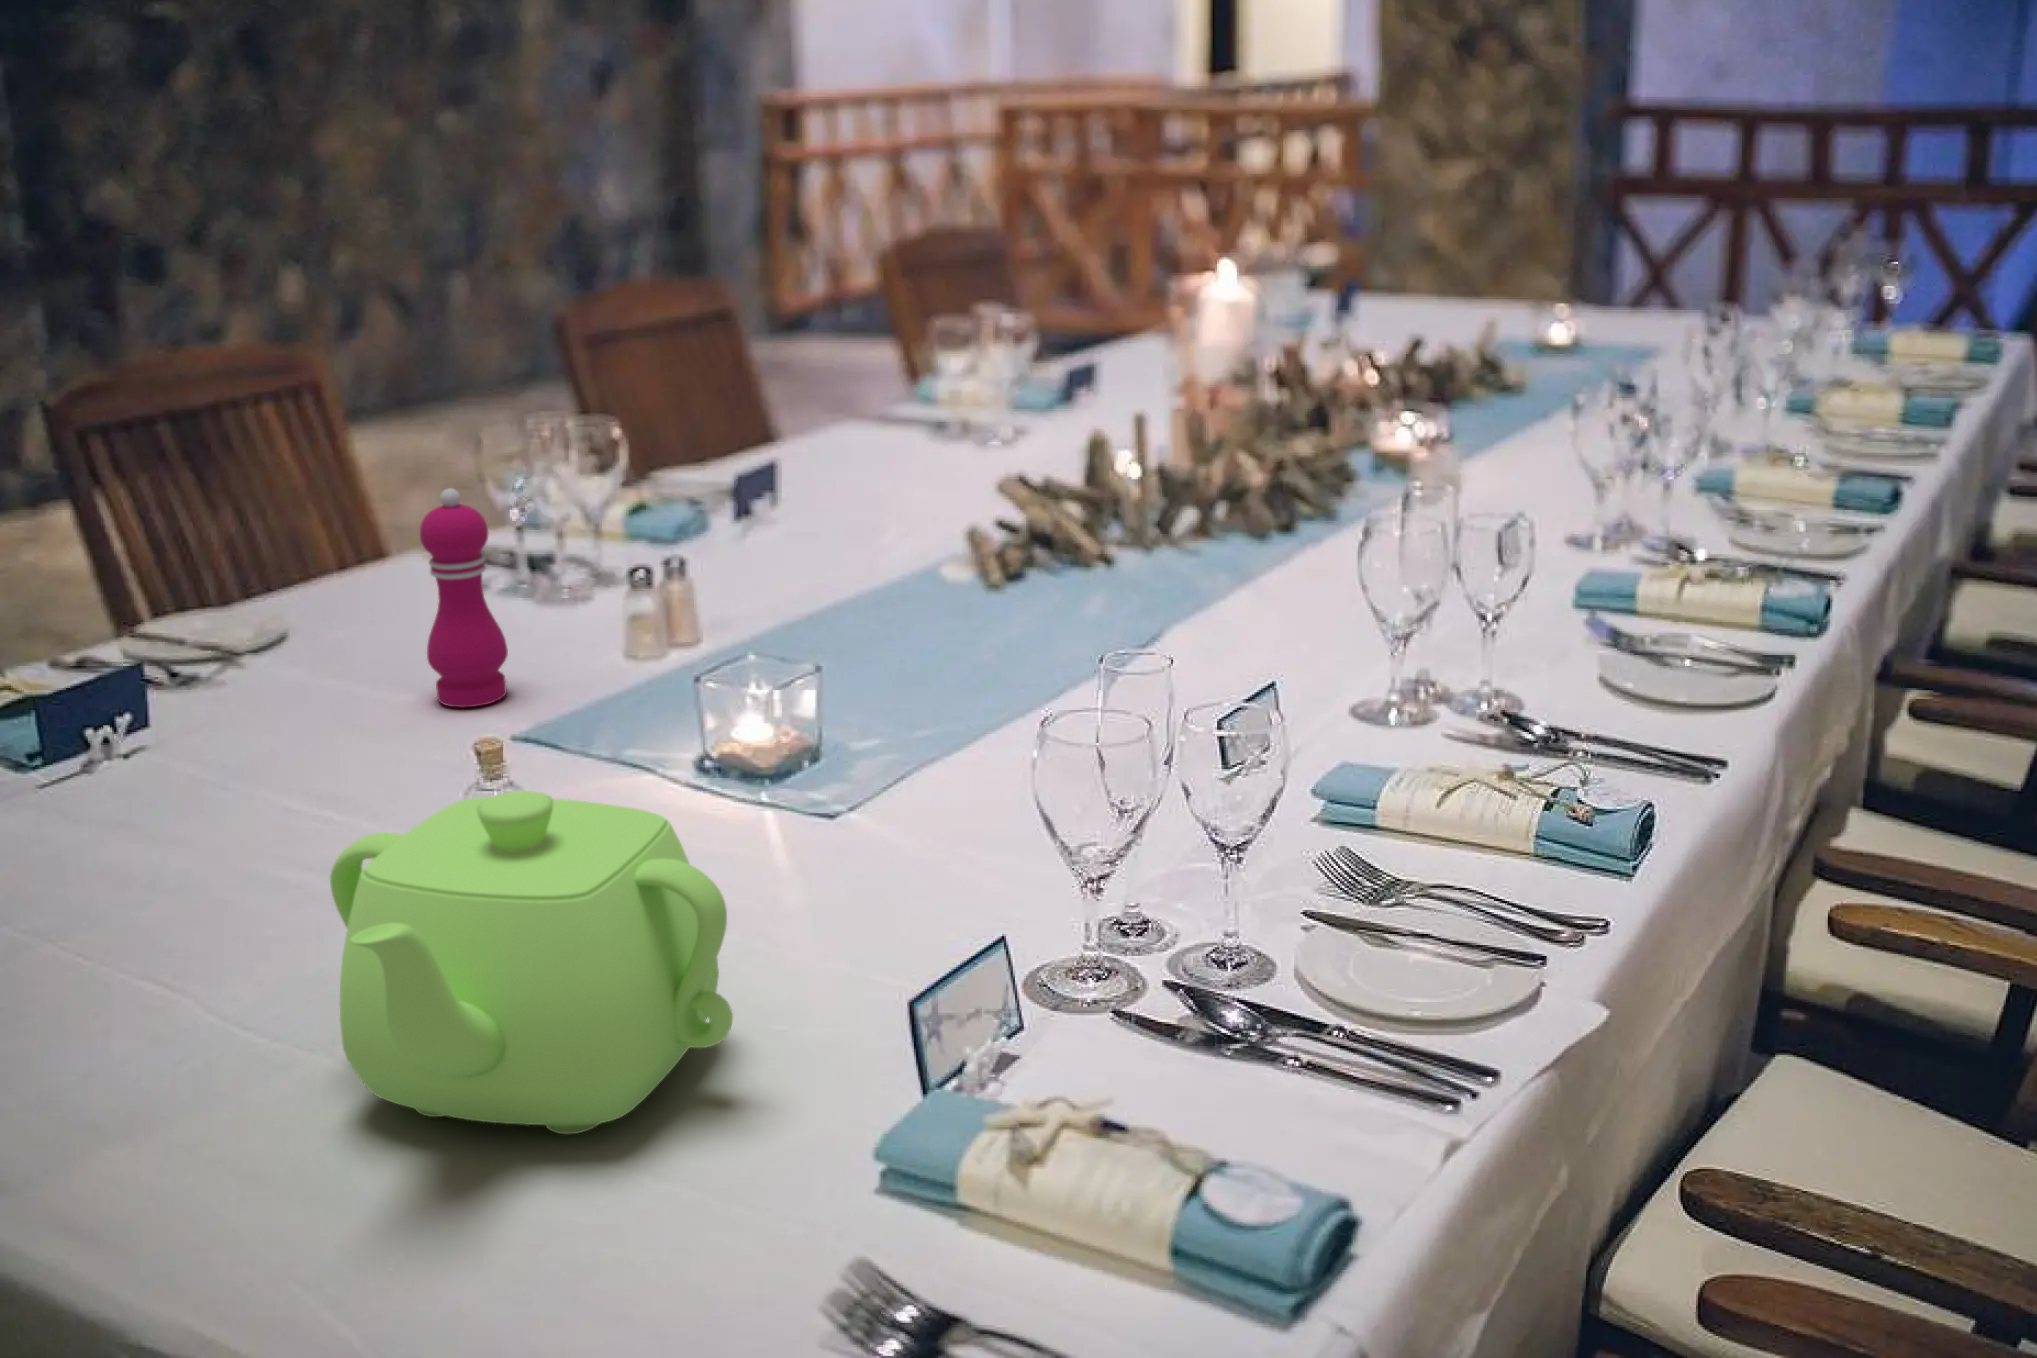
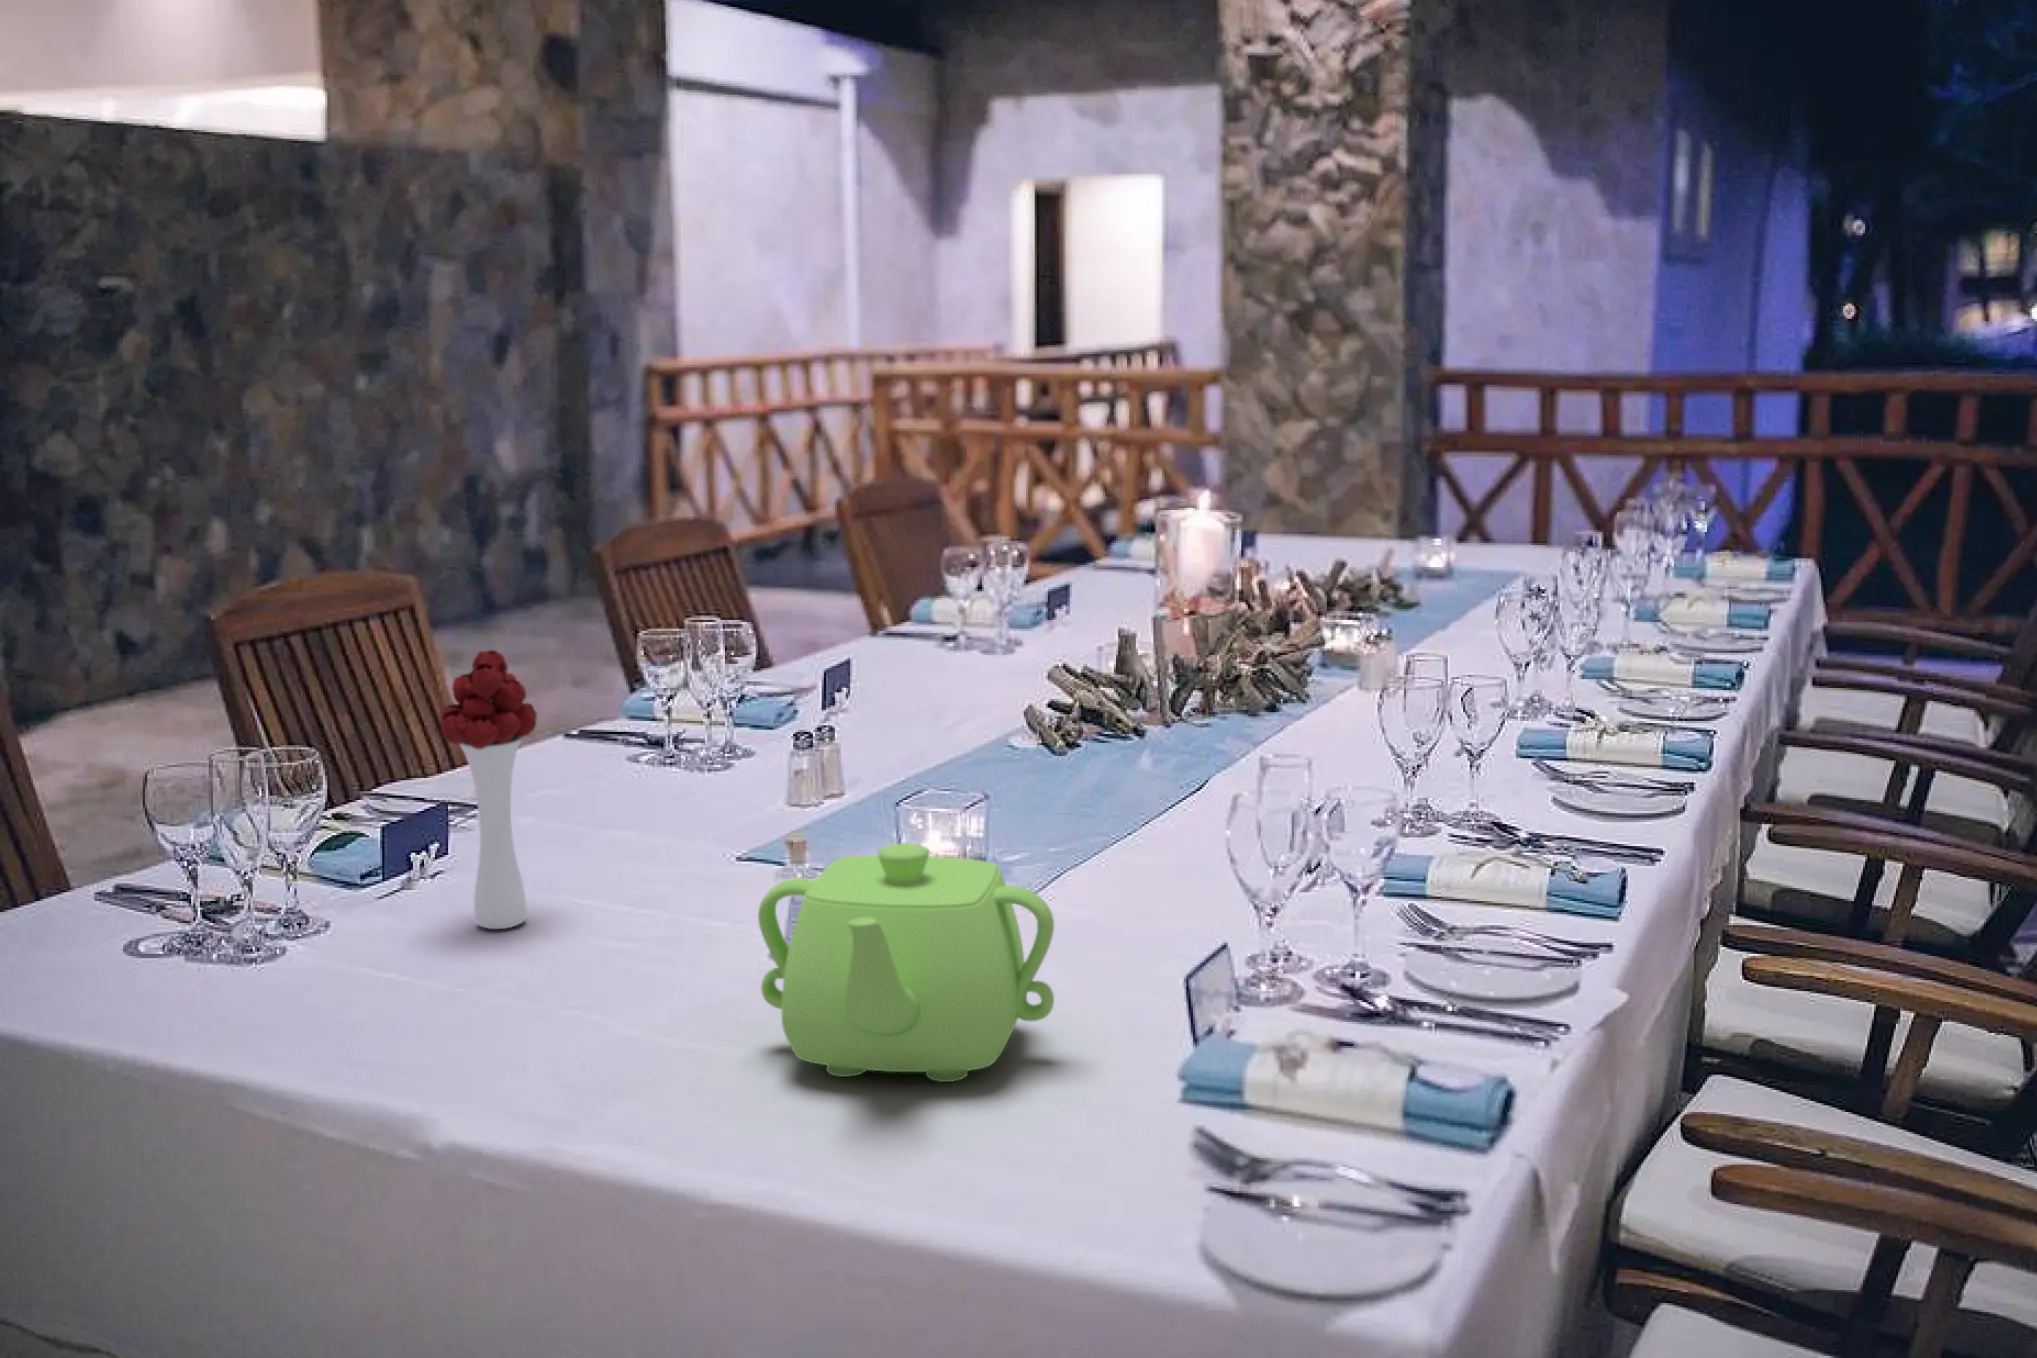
flower bouquet: none [43,479,198,837] -> present [440,650,537,929]
pepper mill: present [420,488,508,707] -> none [650,667,712,842]

